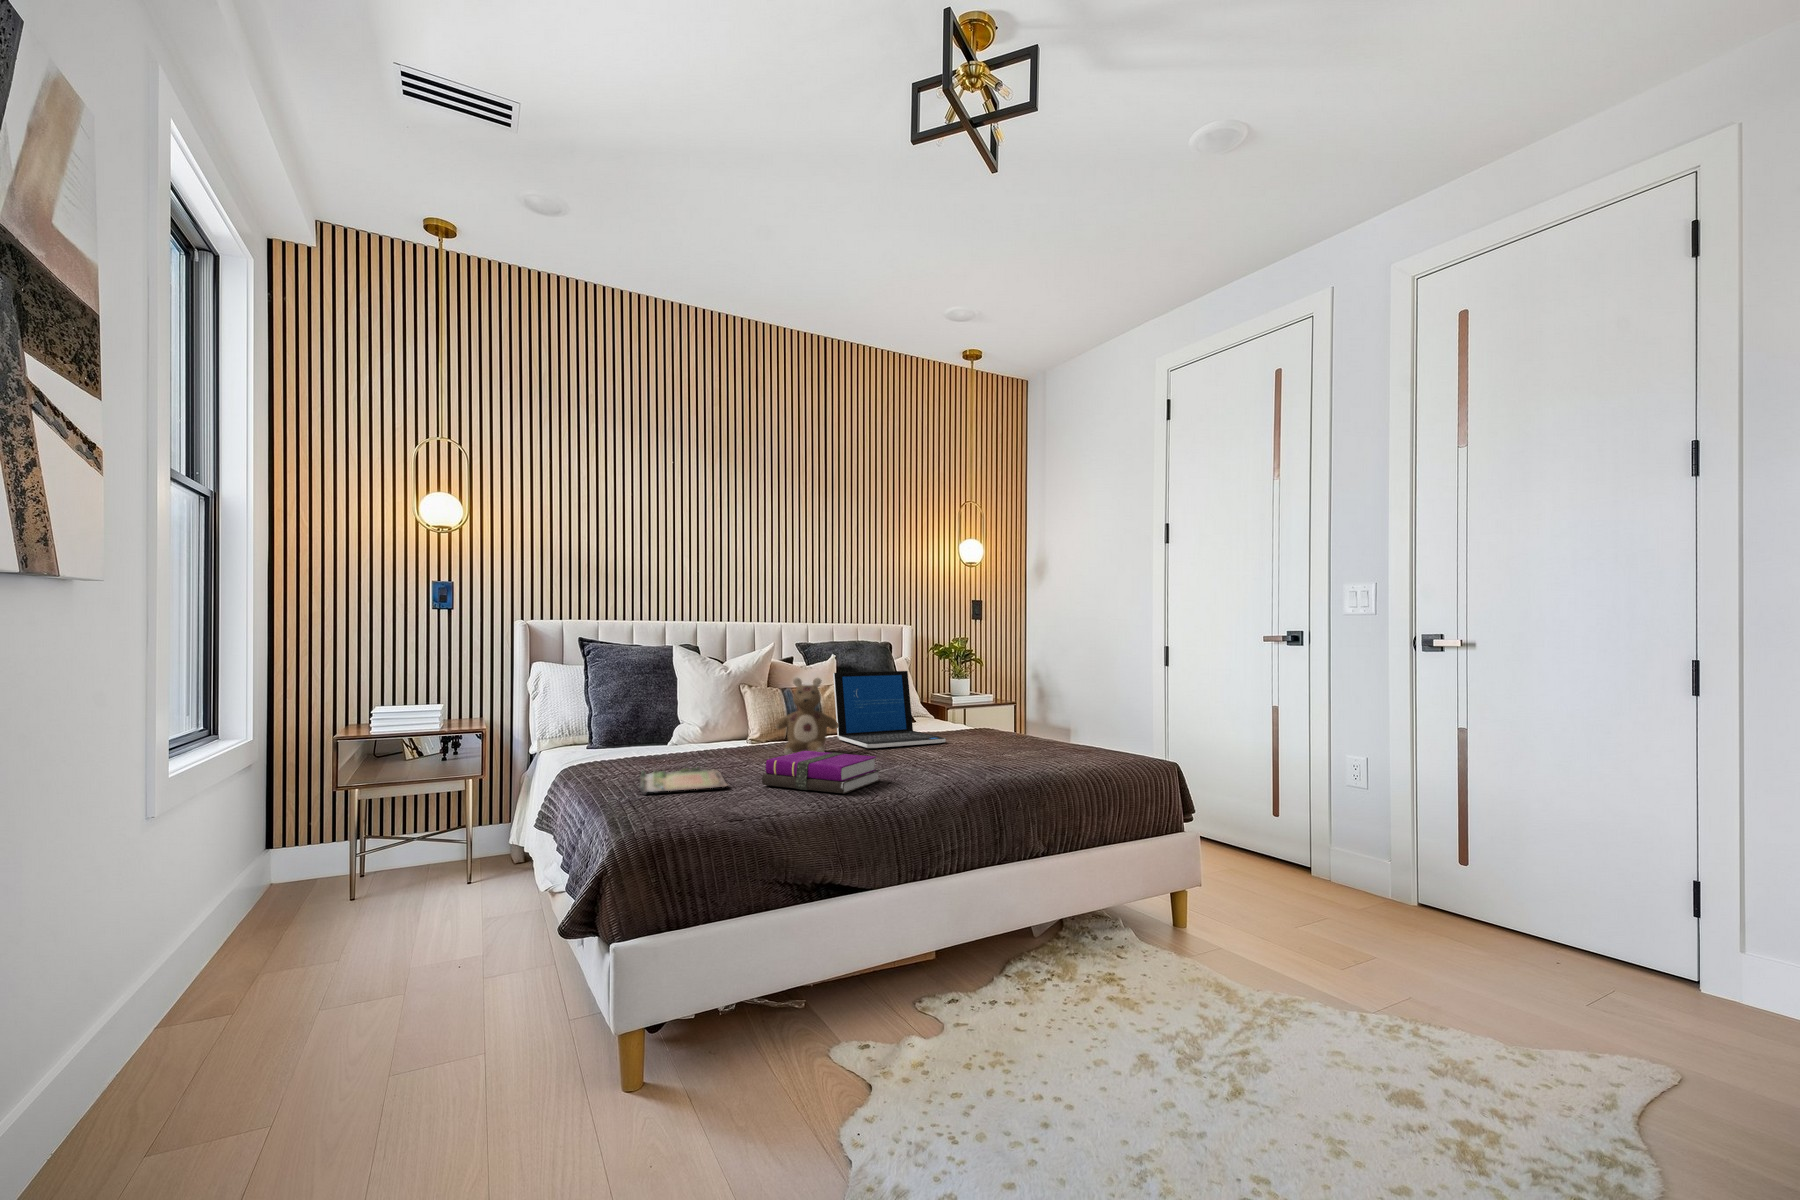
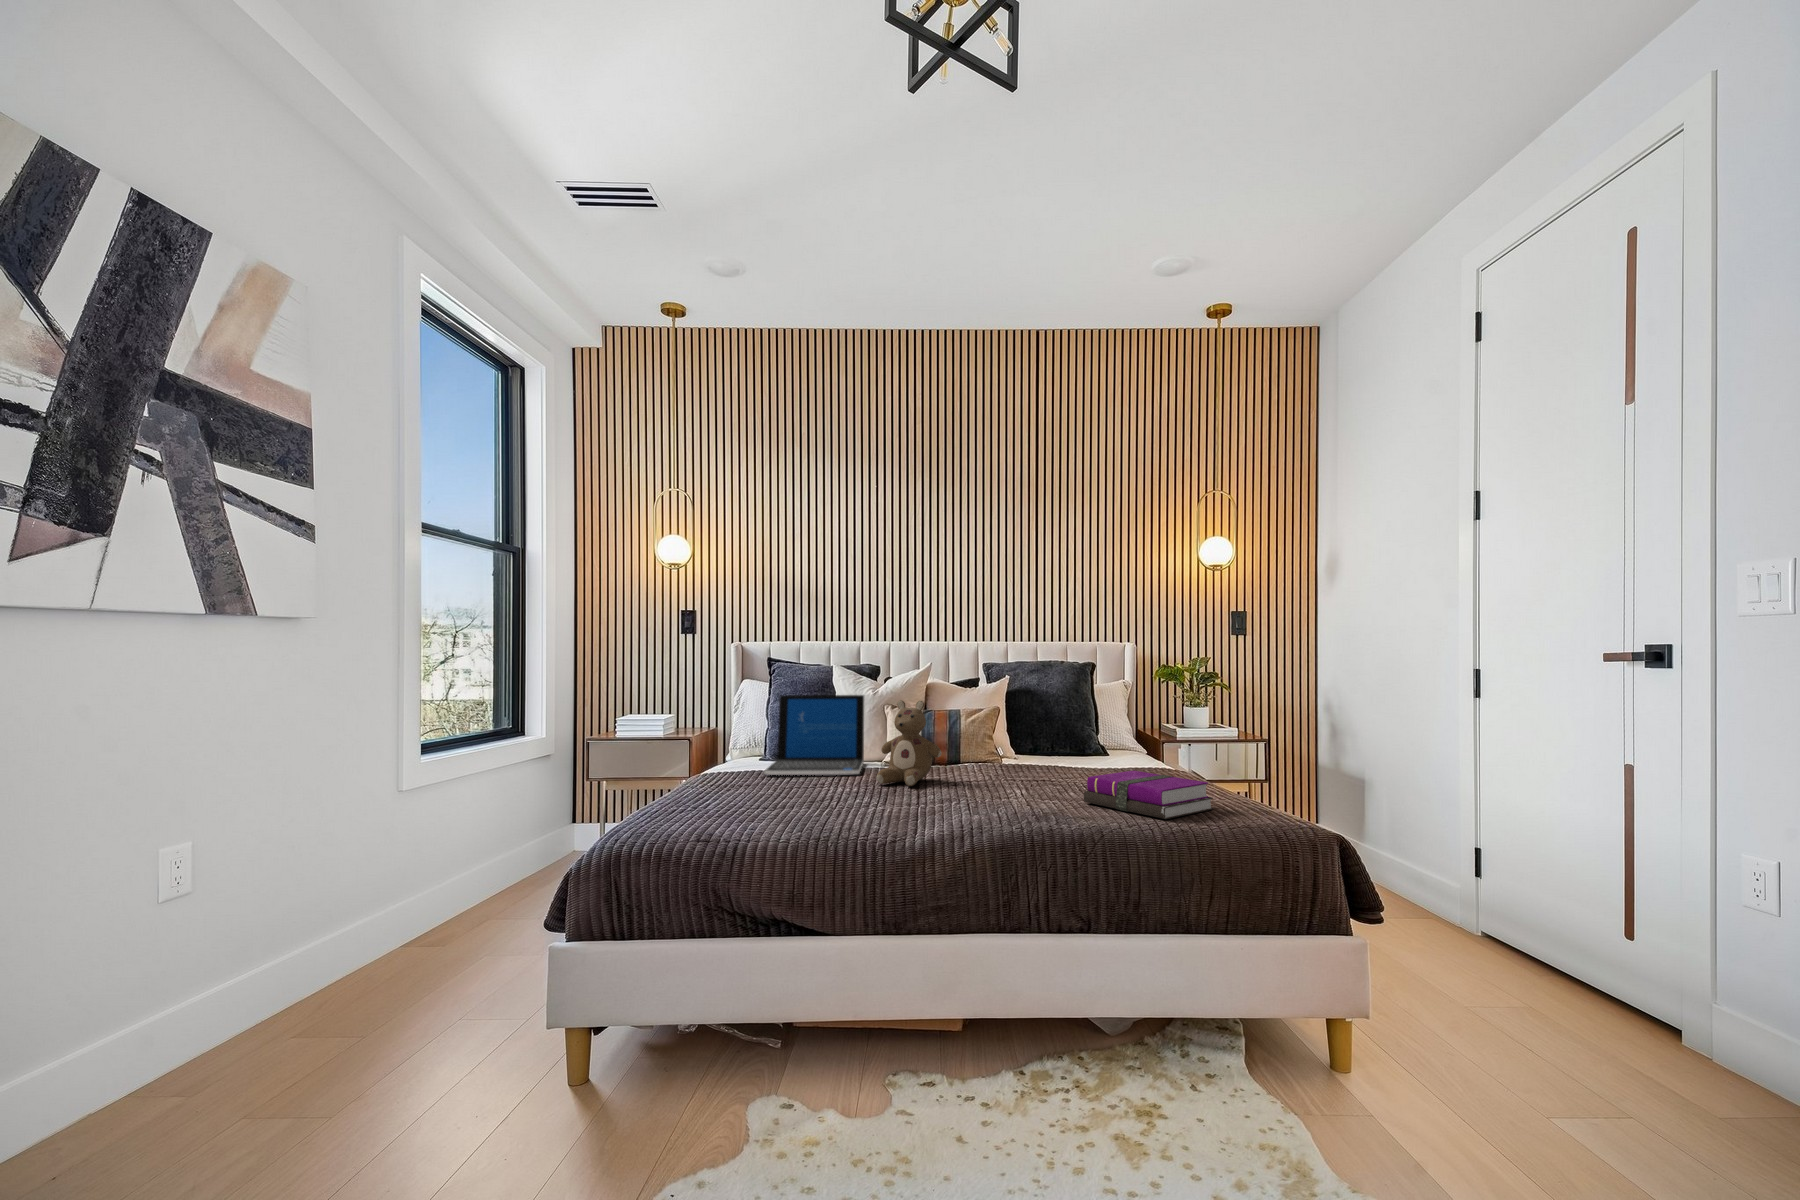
laptop: present [833,671,946,748] -> present [765,695,864,775]
notebook: present [762,751,880,794] -> present [1084,770,1213,819]
tray: present [640,767,728,793] -> none [680,781,789,810]

